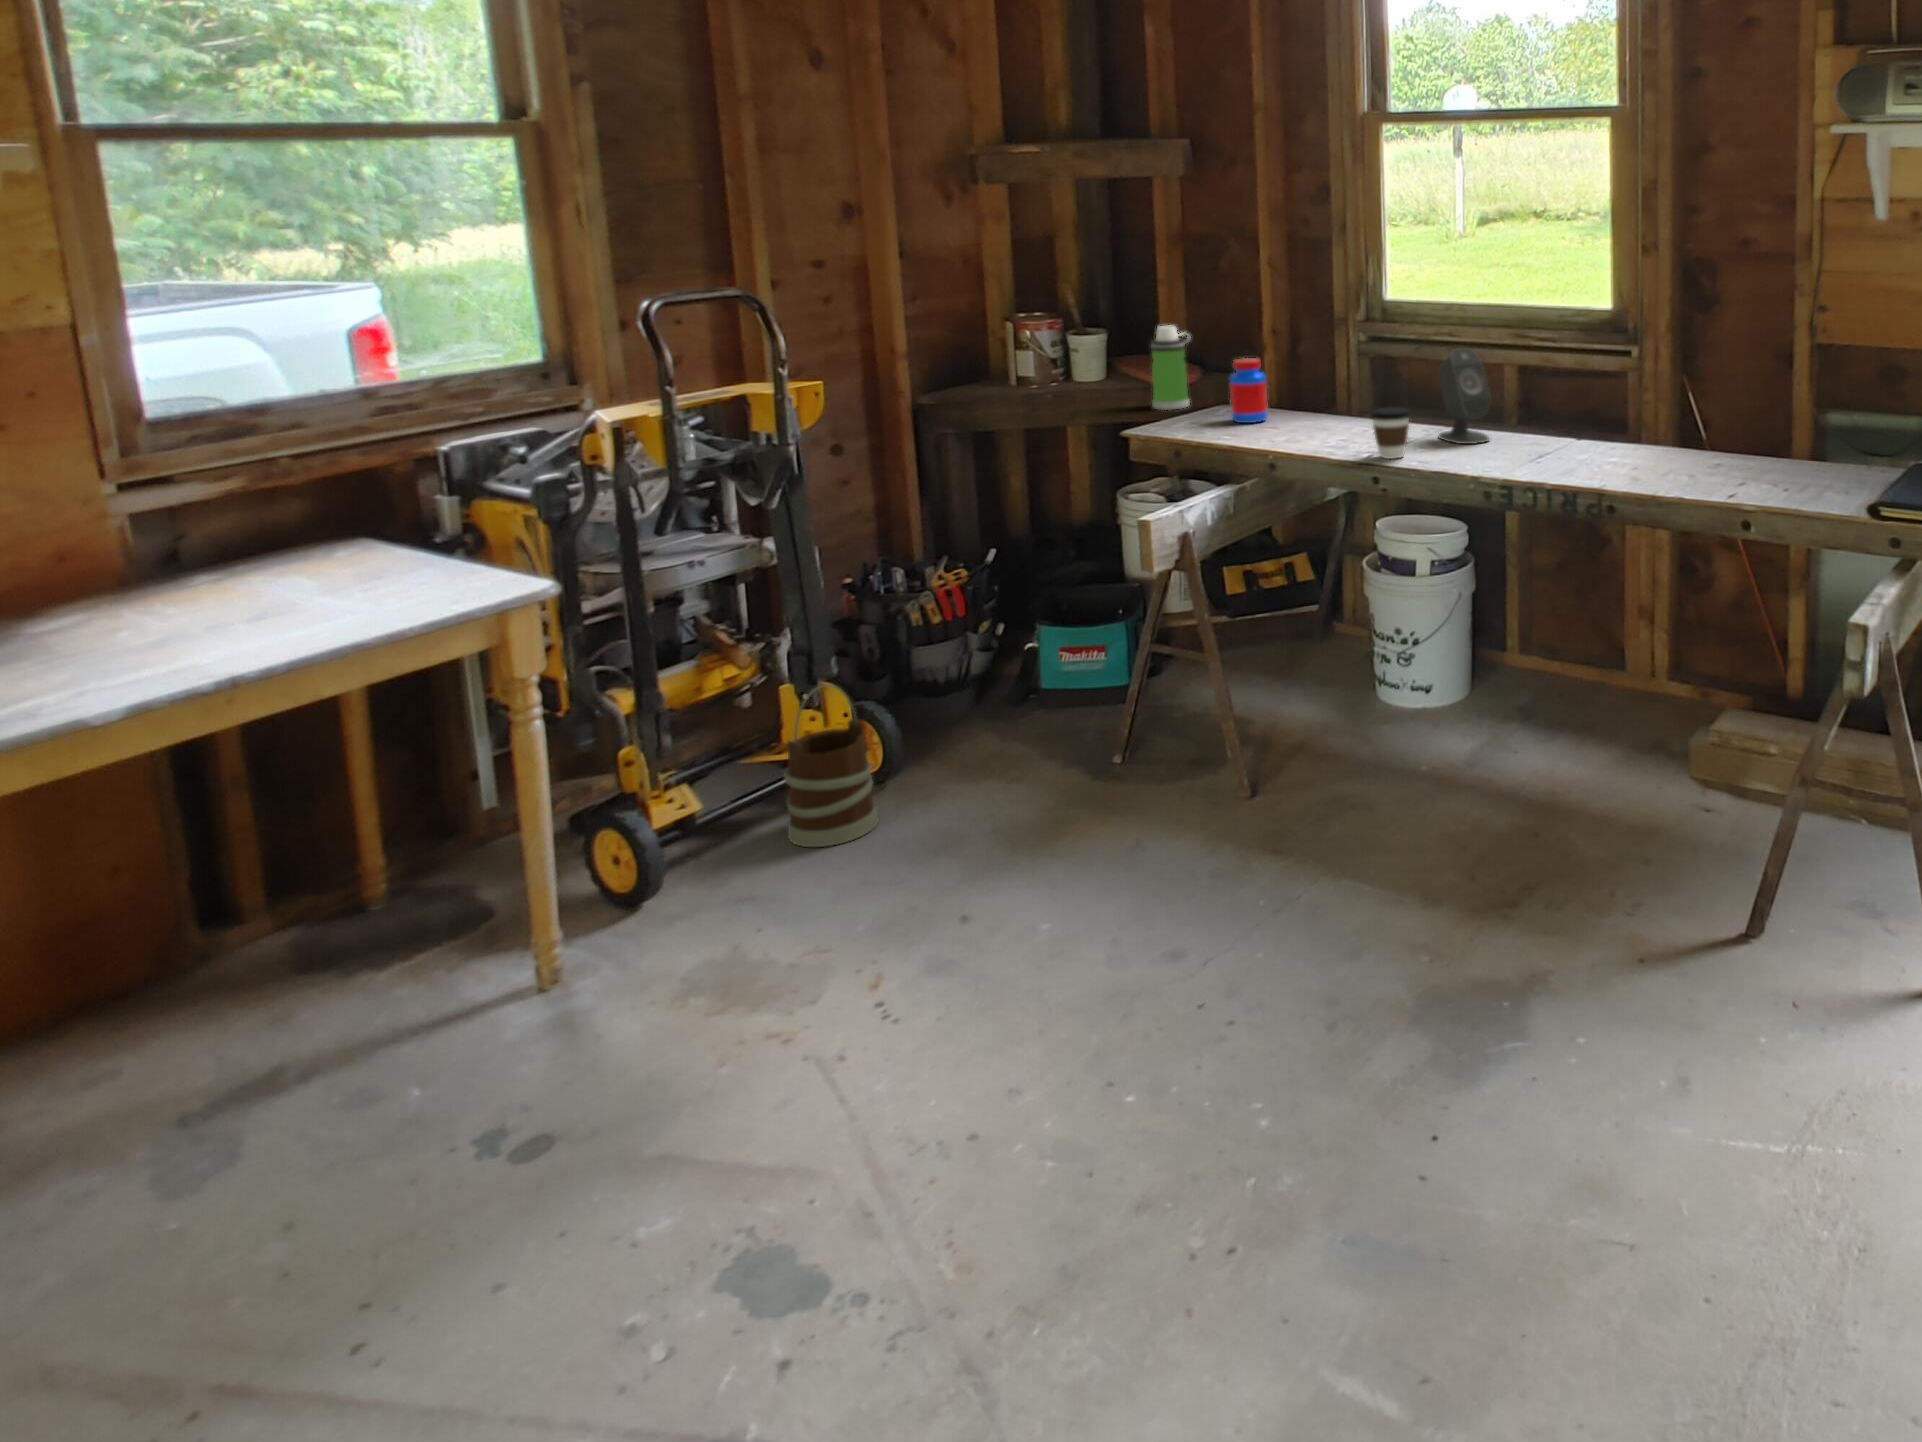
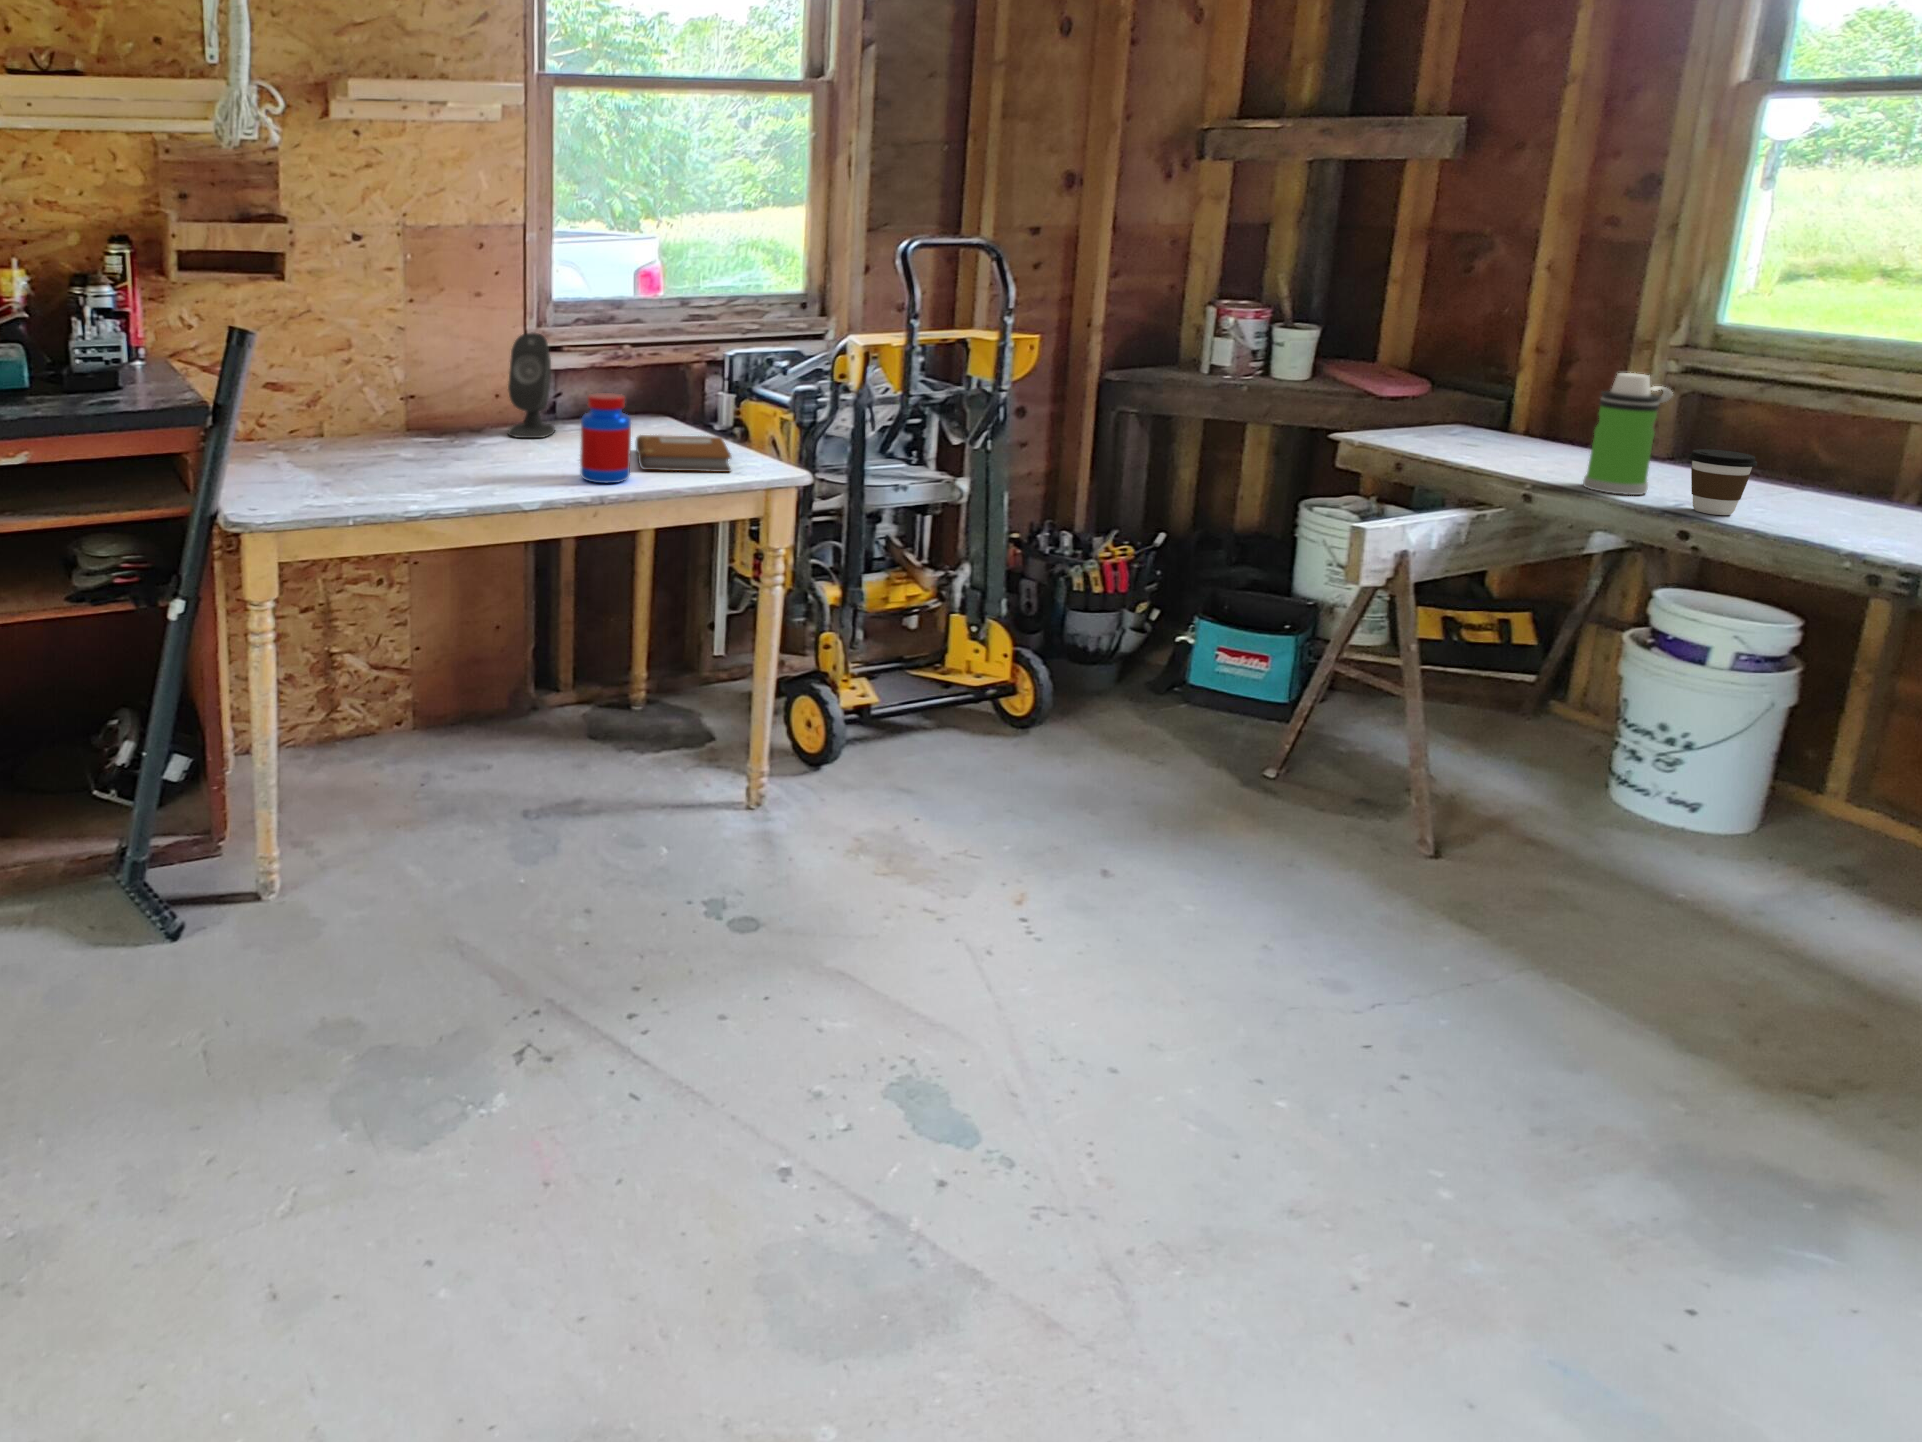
water bottle: present [1151,325,1190,410] -> present [1583,373,1672,495]
speaker: present [1438,348,1490,444] -> present [508,333,555,438]
jar: present [1230,358,1268,423] -> present [580,393,631,483]
notebook: none [306,555,453,620] -> present [636,435,731,472]
wooden bucket: present [785,684,879,847] -> none [943,621,1025,770]

